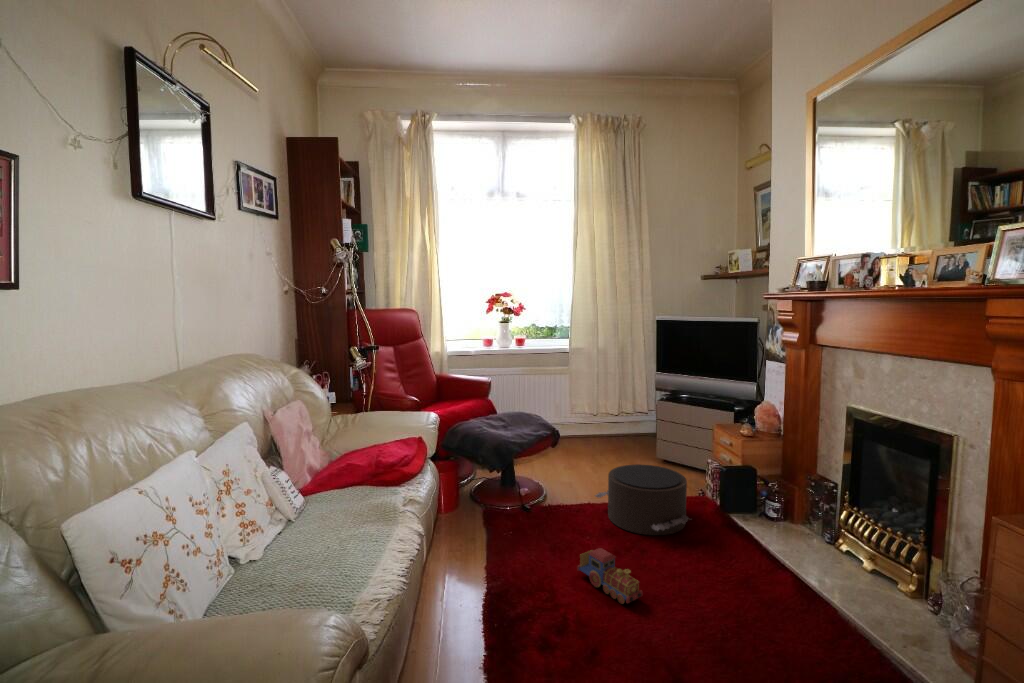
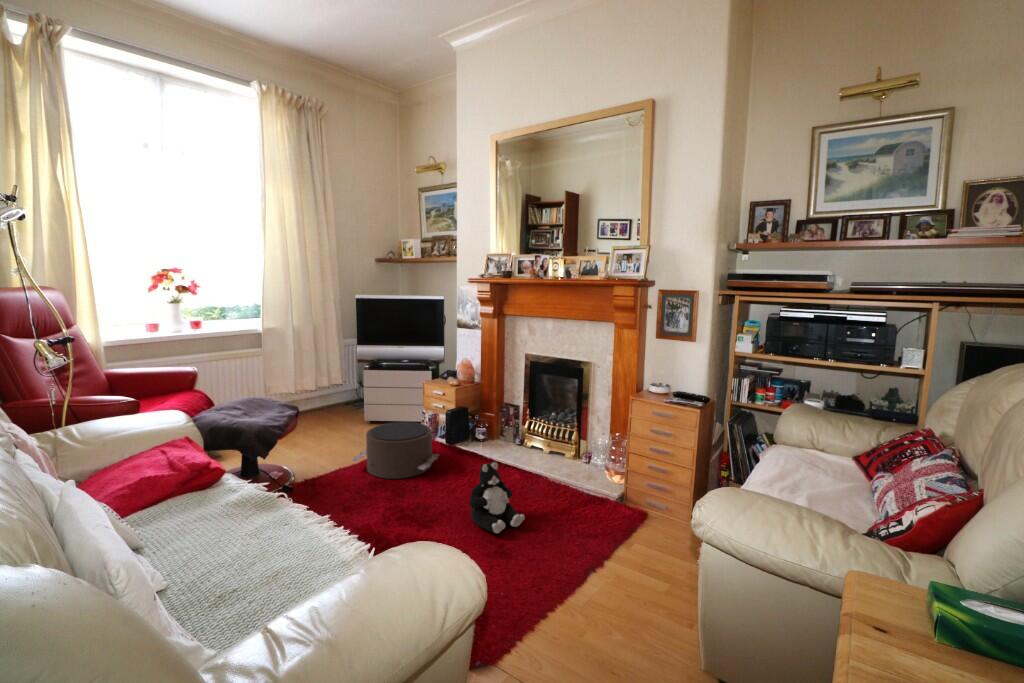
plush toy: none [660,546,733,655] -> present [470,461,525,533]
toy train: present [577,548,642,604] -> none [387,492,448,526]

